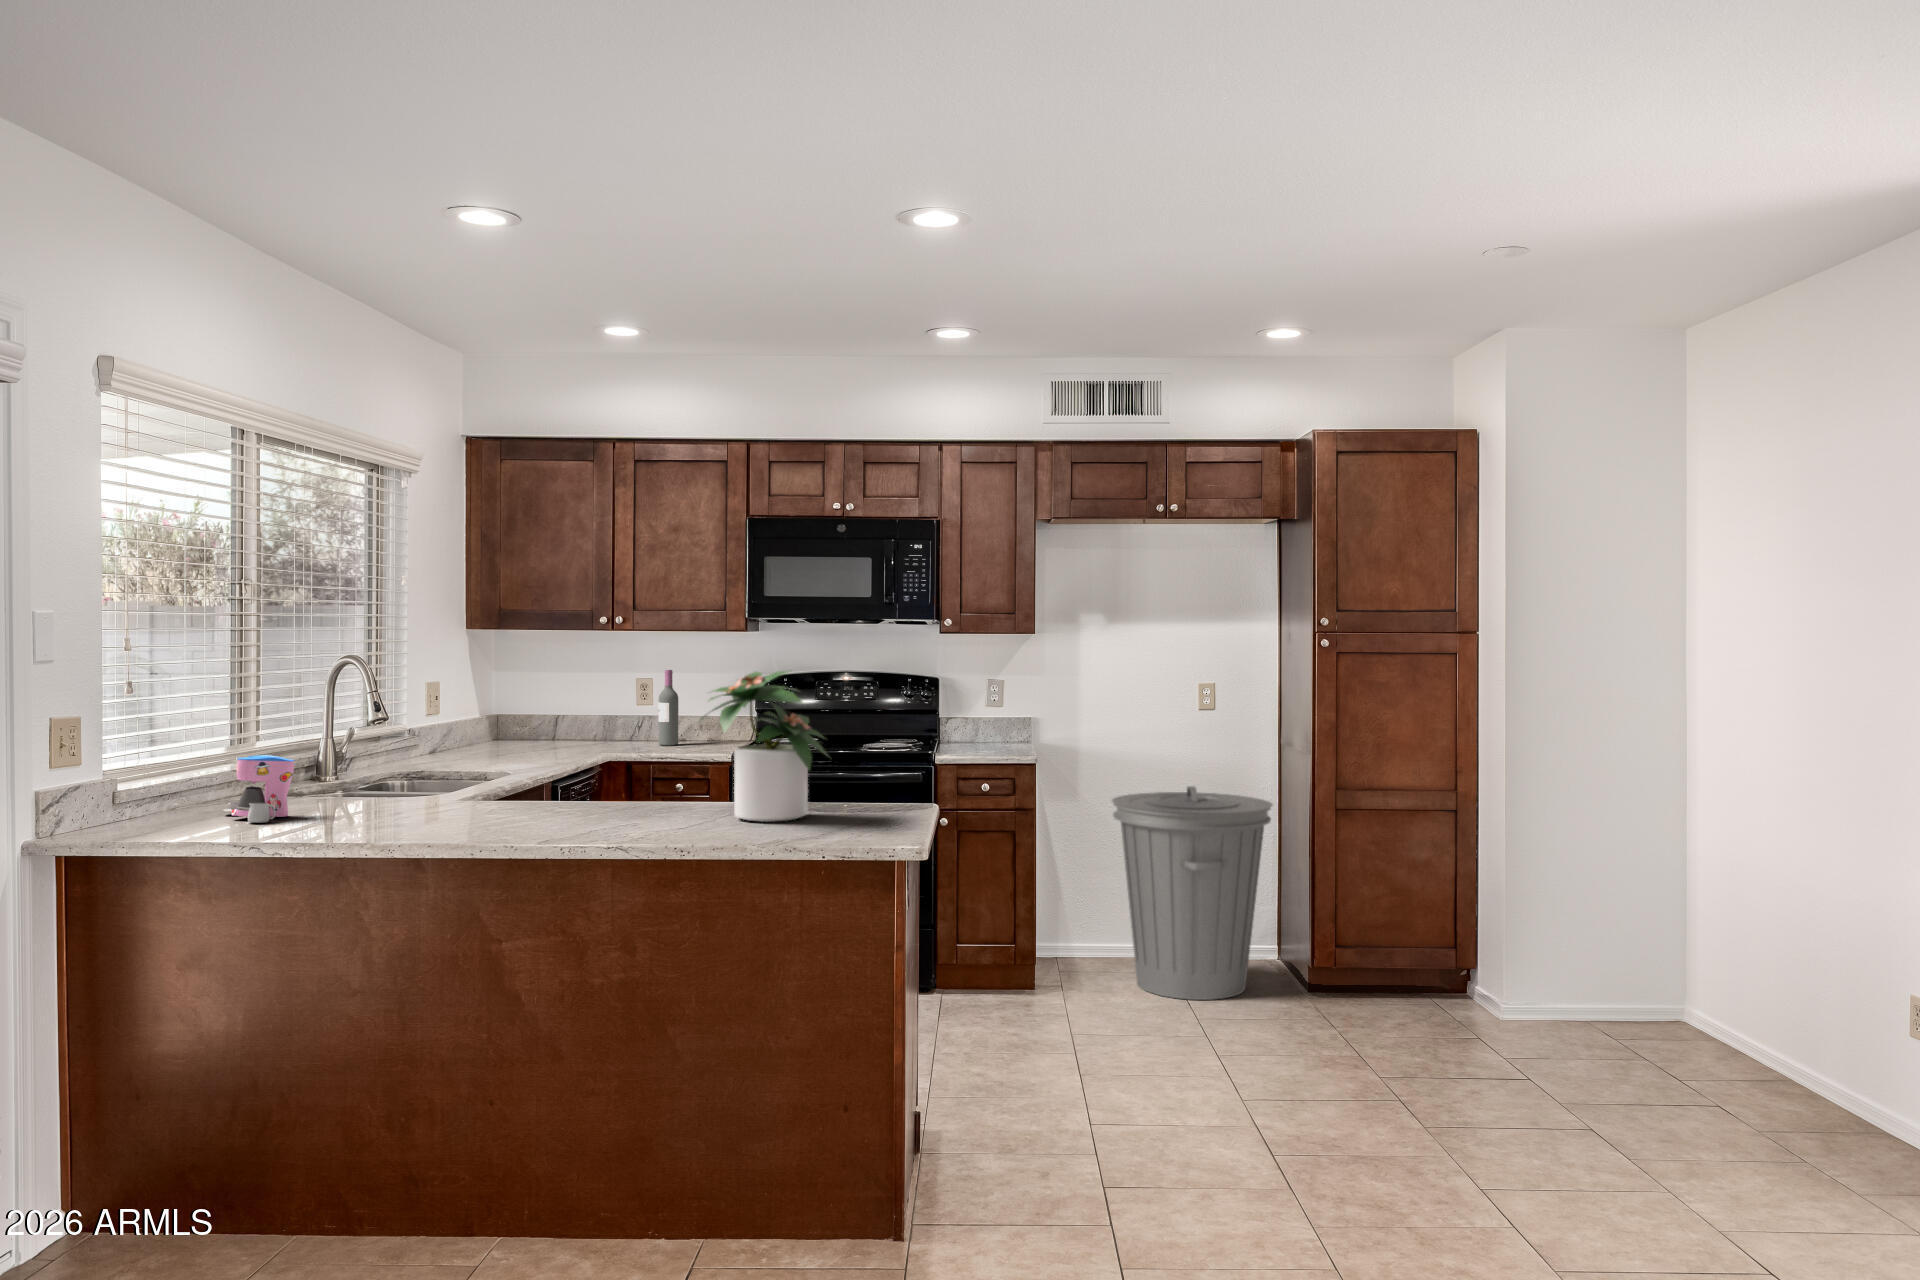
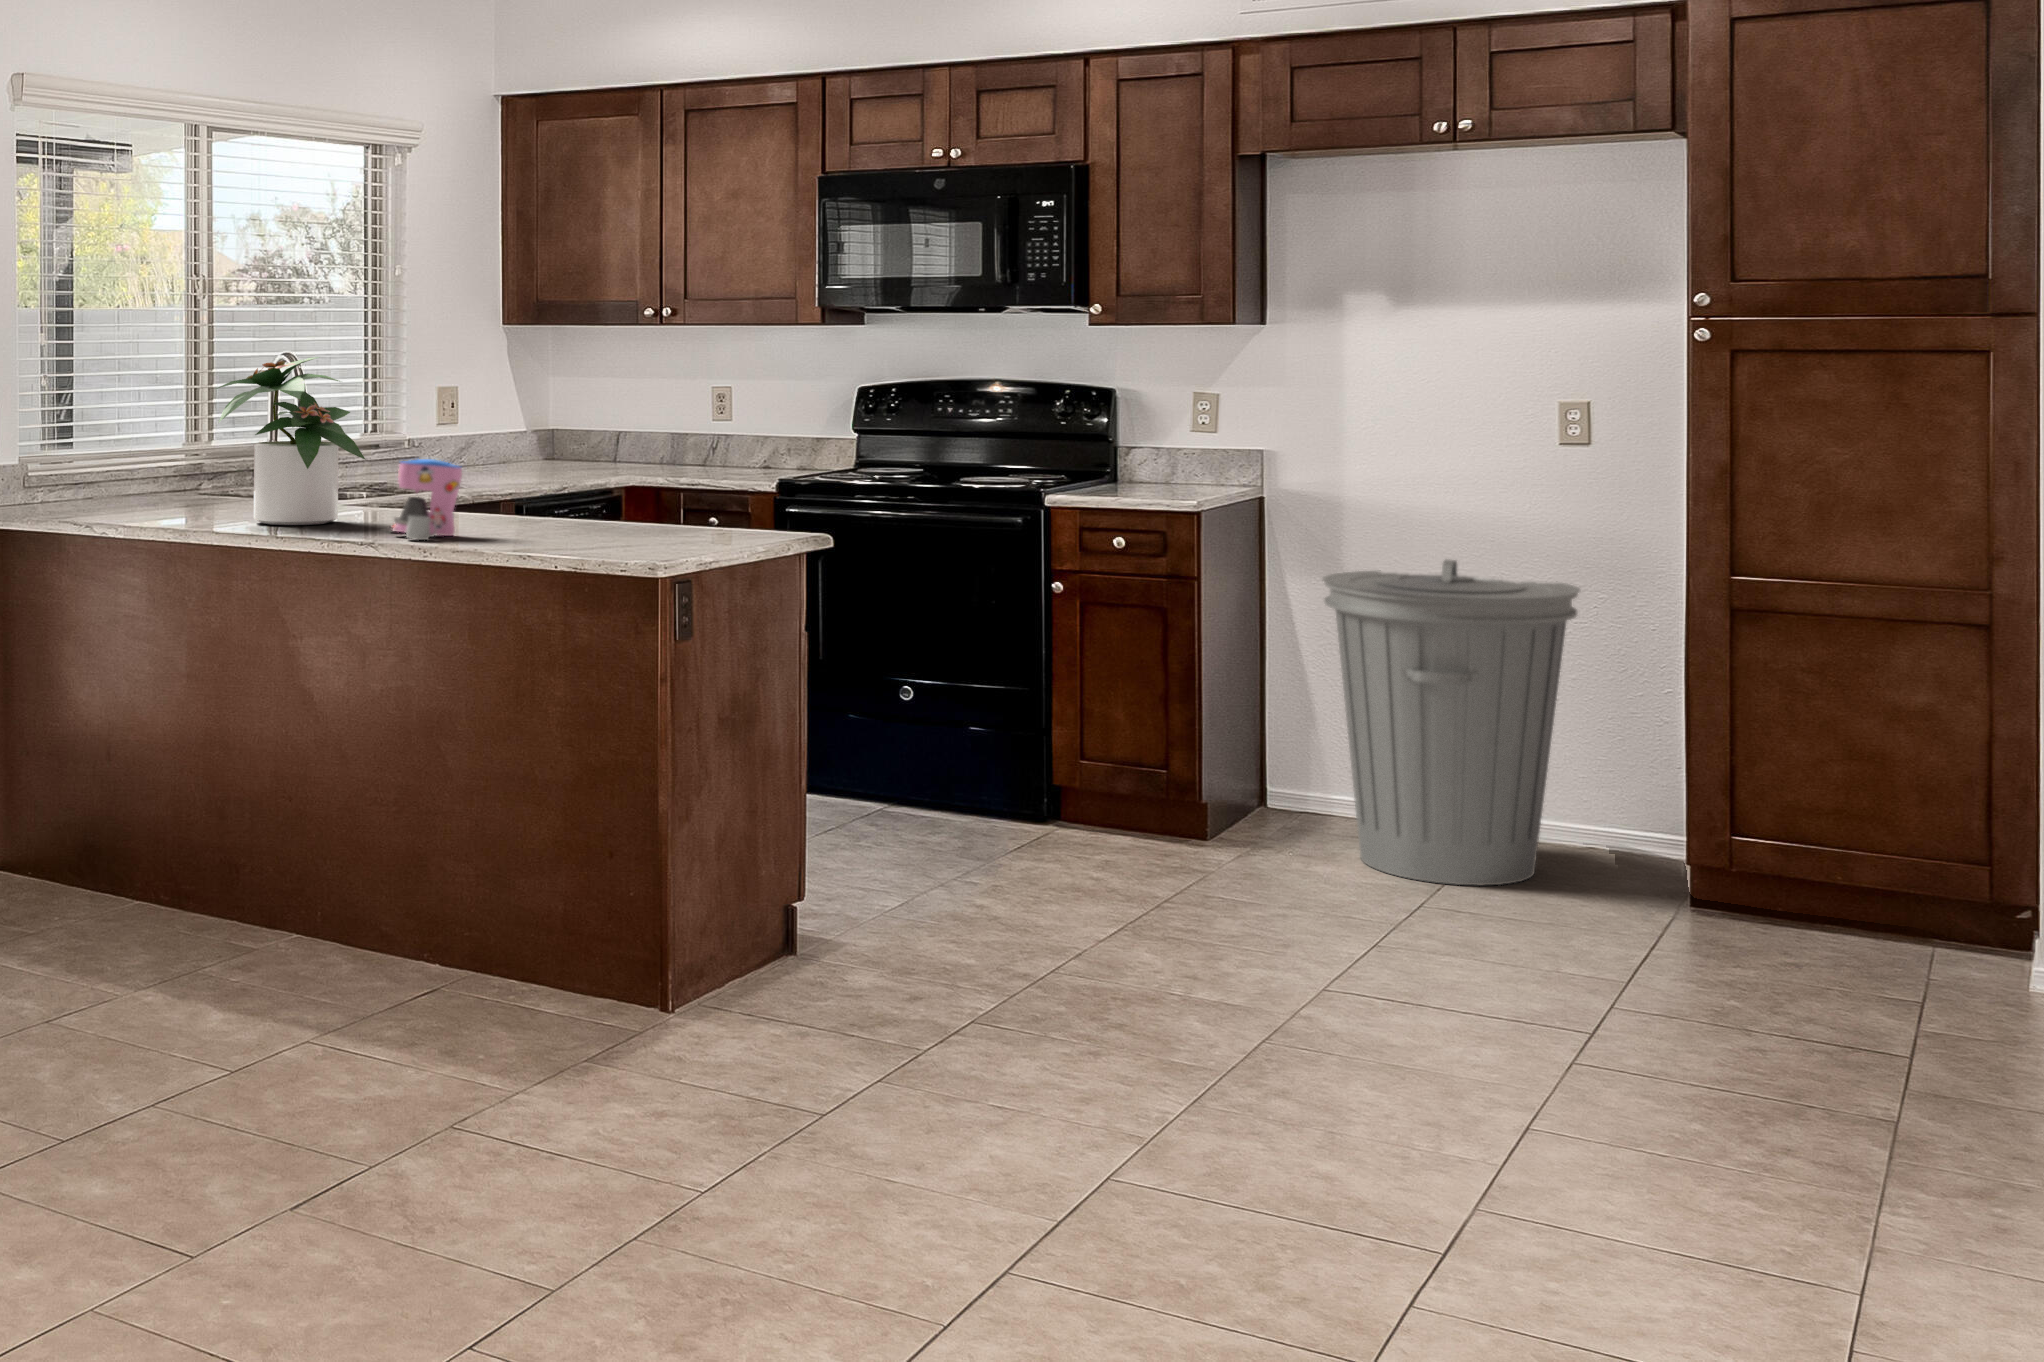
wine bottle: present [659,670,678,745] -> none [731,377,756,476]
potted plant: present [702,671,830,822] -> present [216,357,365,525]
coffee maker: present [223,755,294,822] -> present [388,459,462,540]

